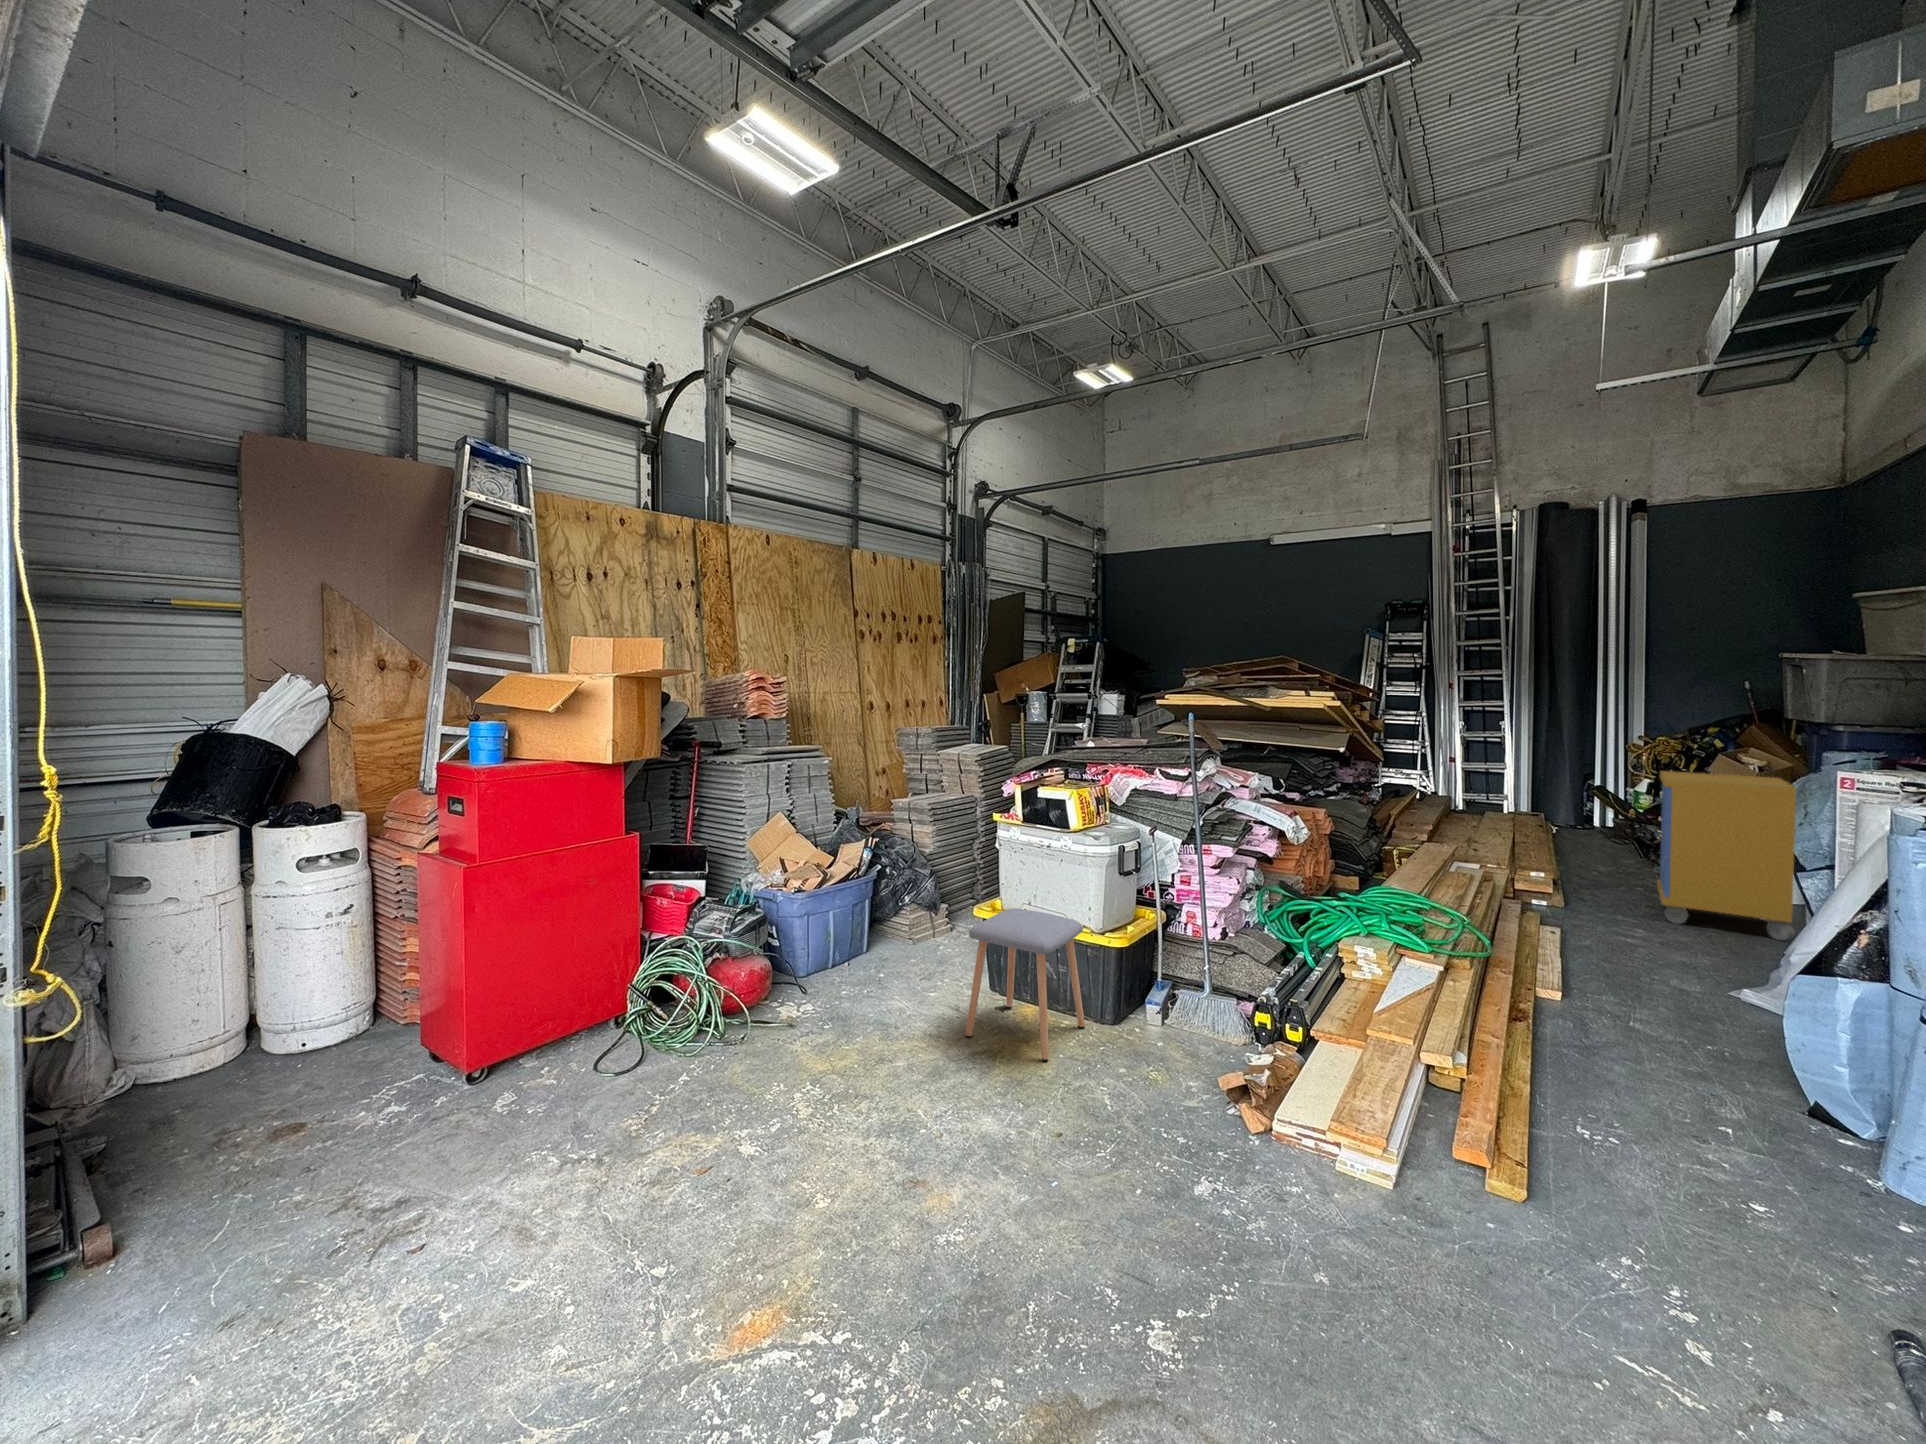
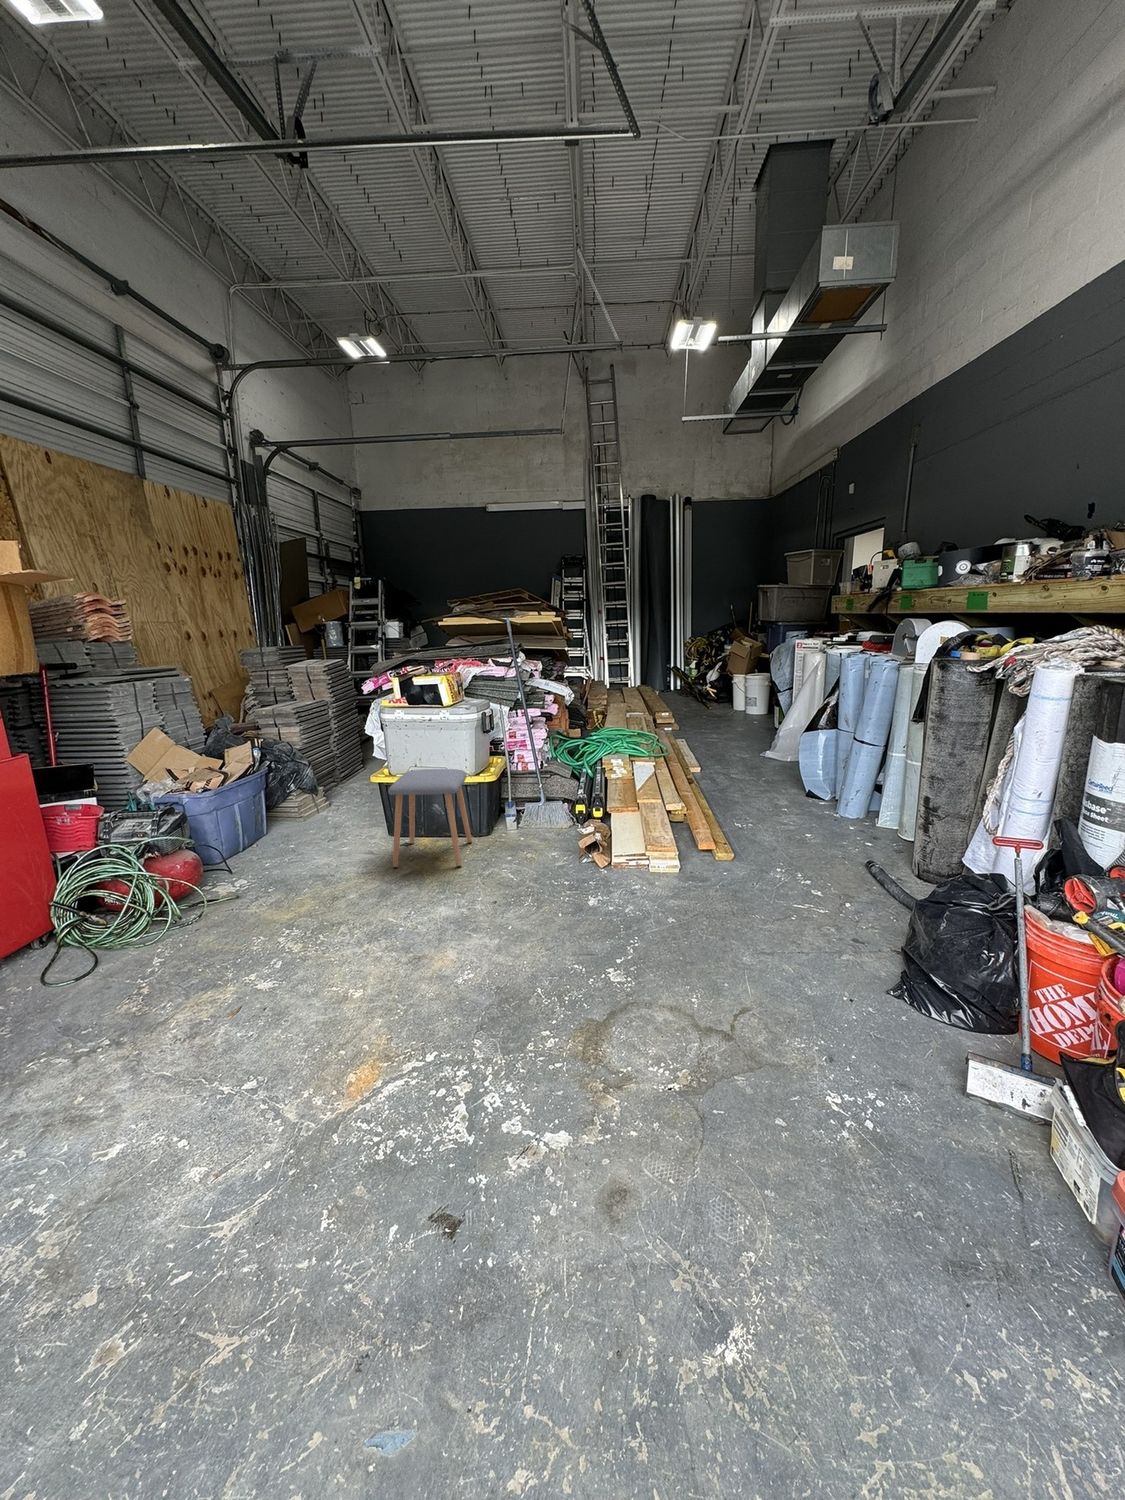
storage cabinet: present [1654,771,1796,940] -> none [716,650,774,731]

